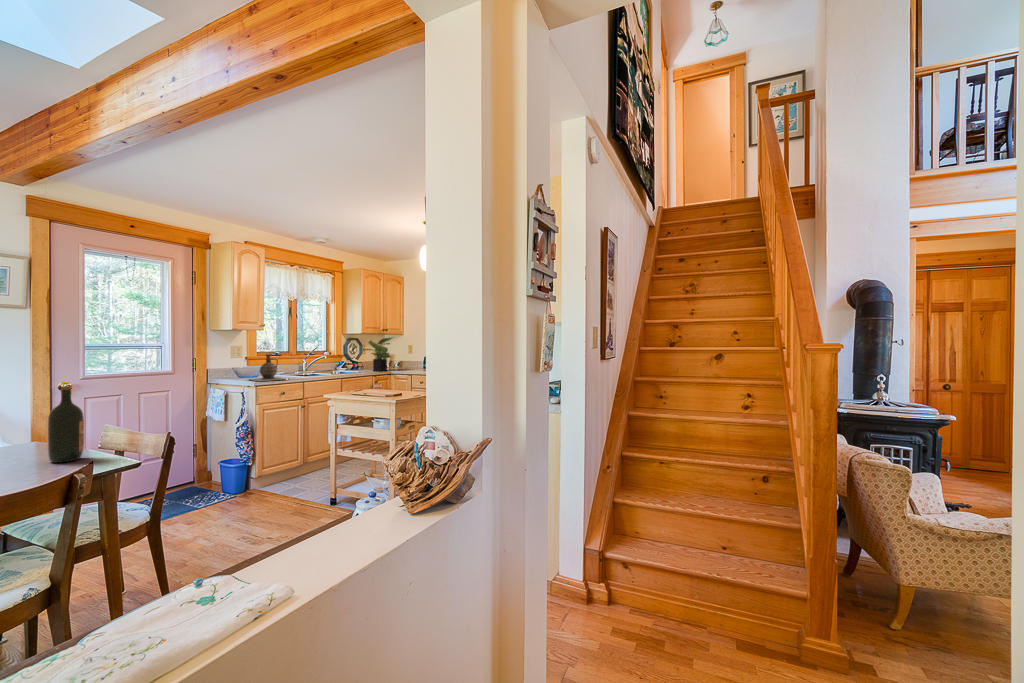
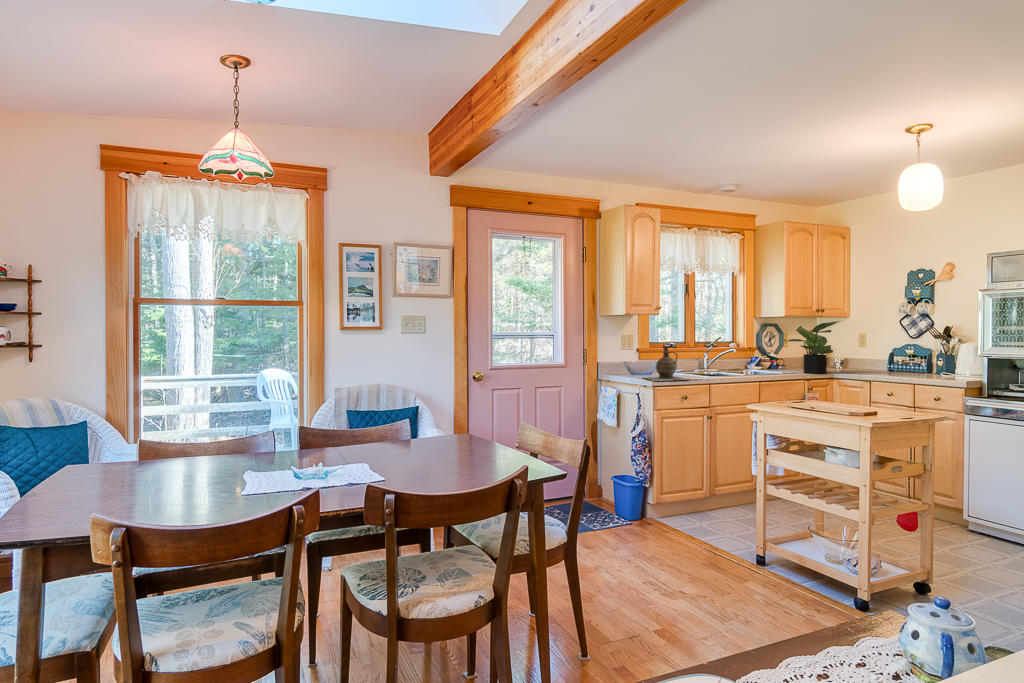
wine bottle: present [48,386,84,463] -> none [484,379,511,460]

